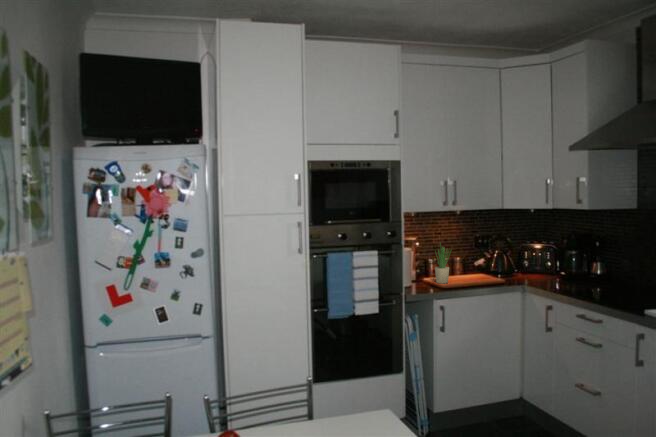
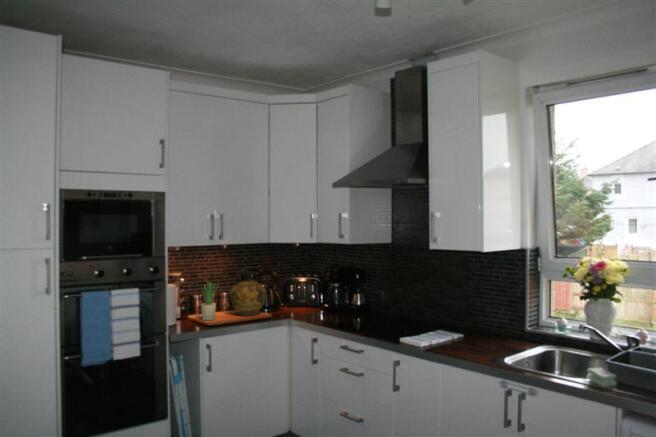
ceramic jug: none [463,236,500,281] -> present [230,270,266,316]

